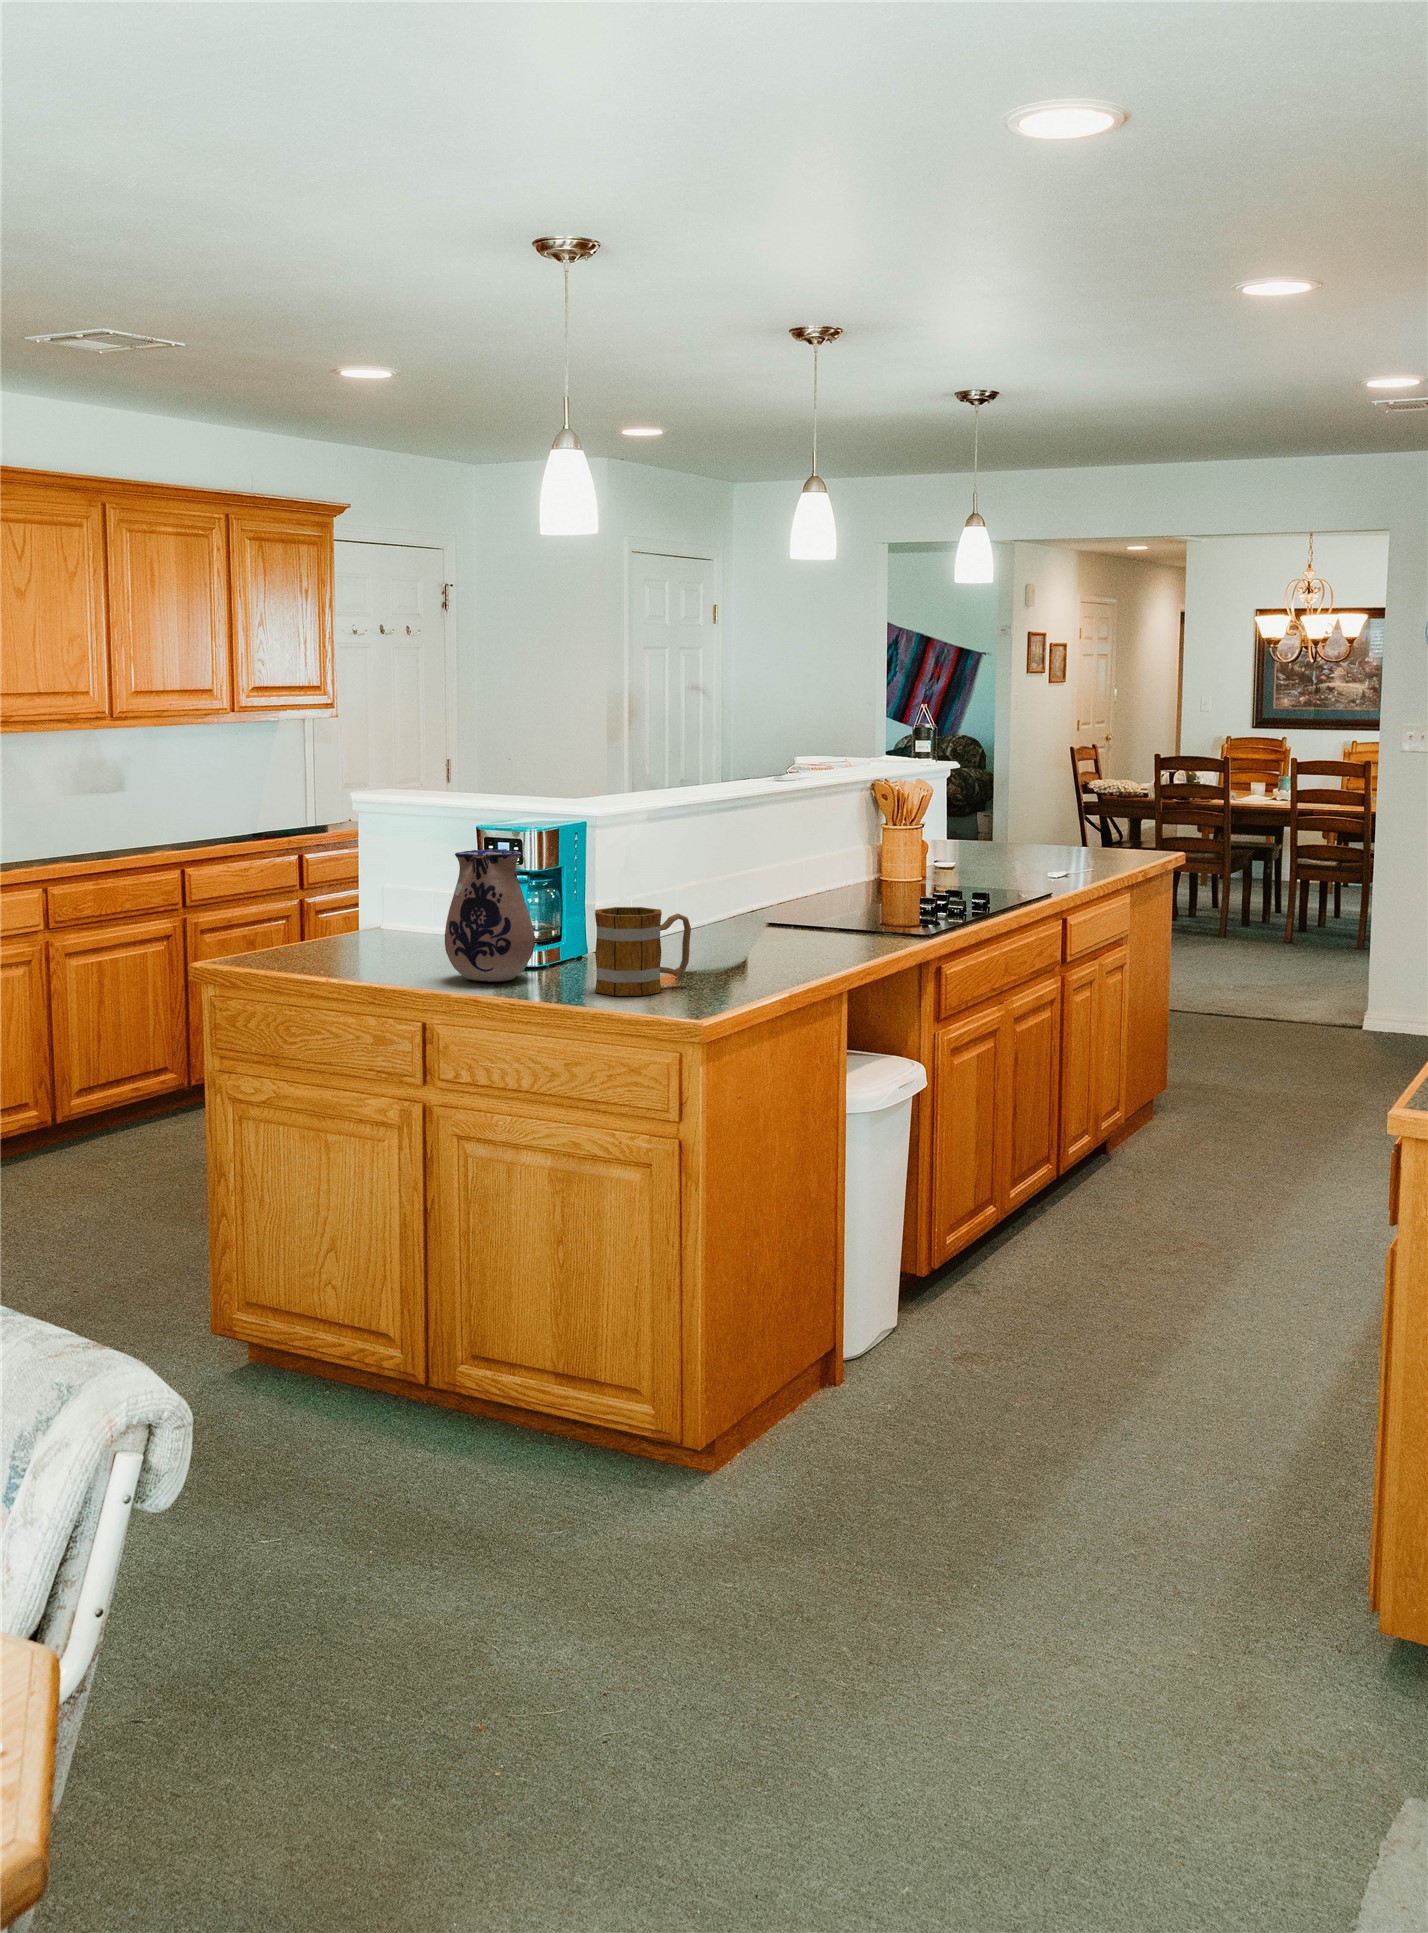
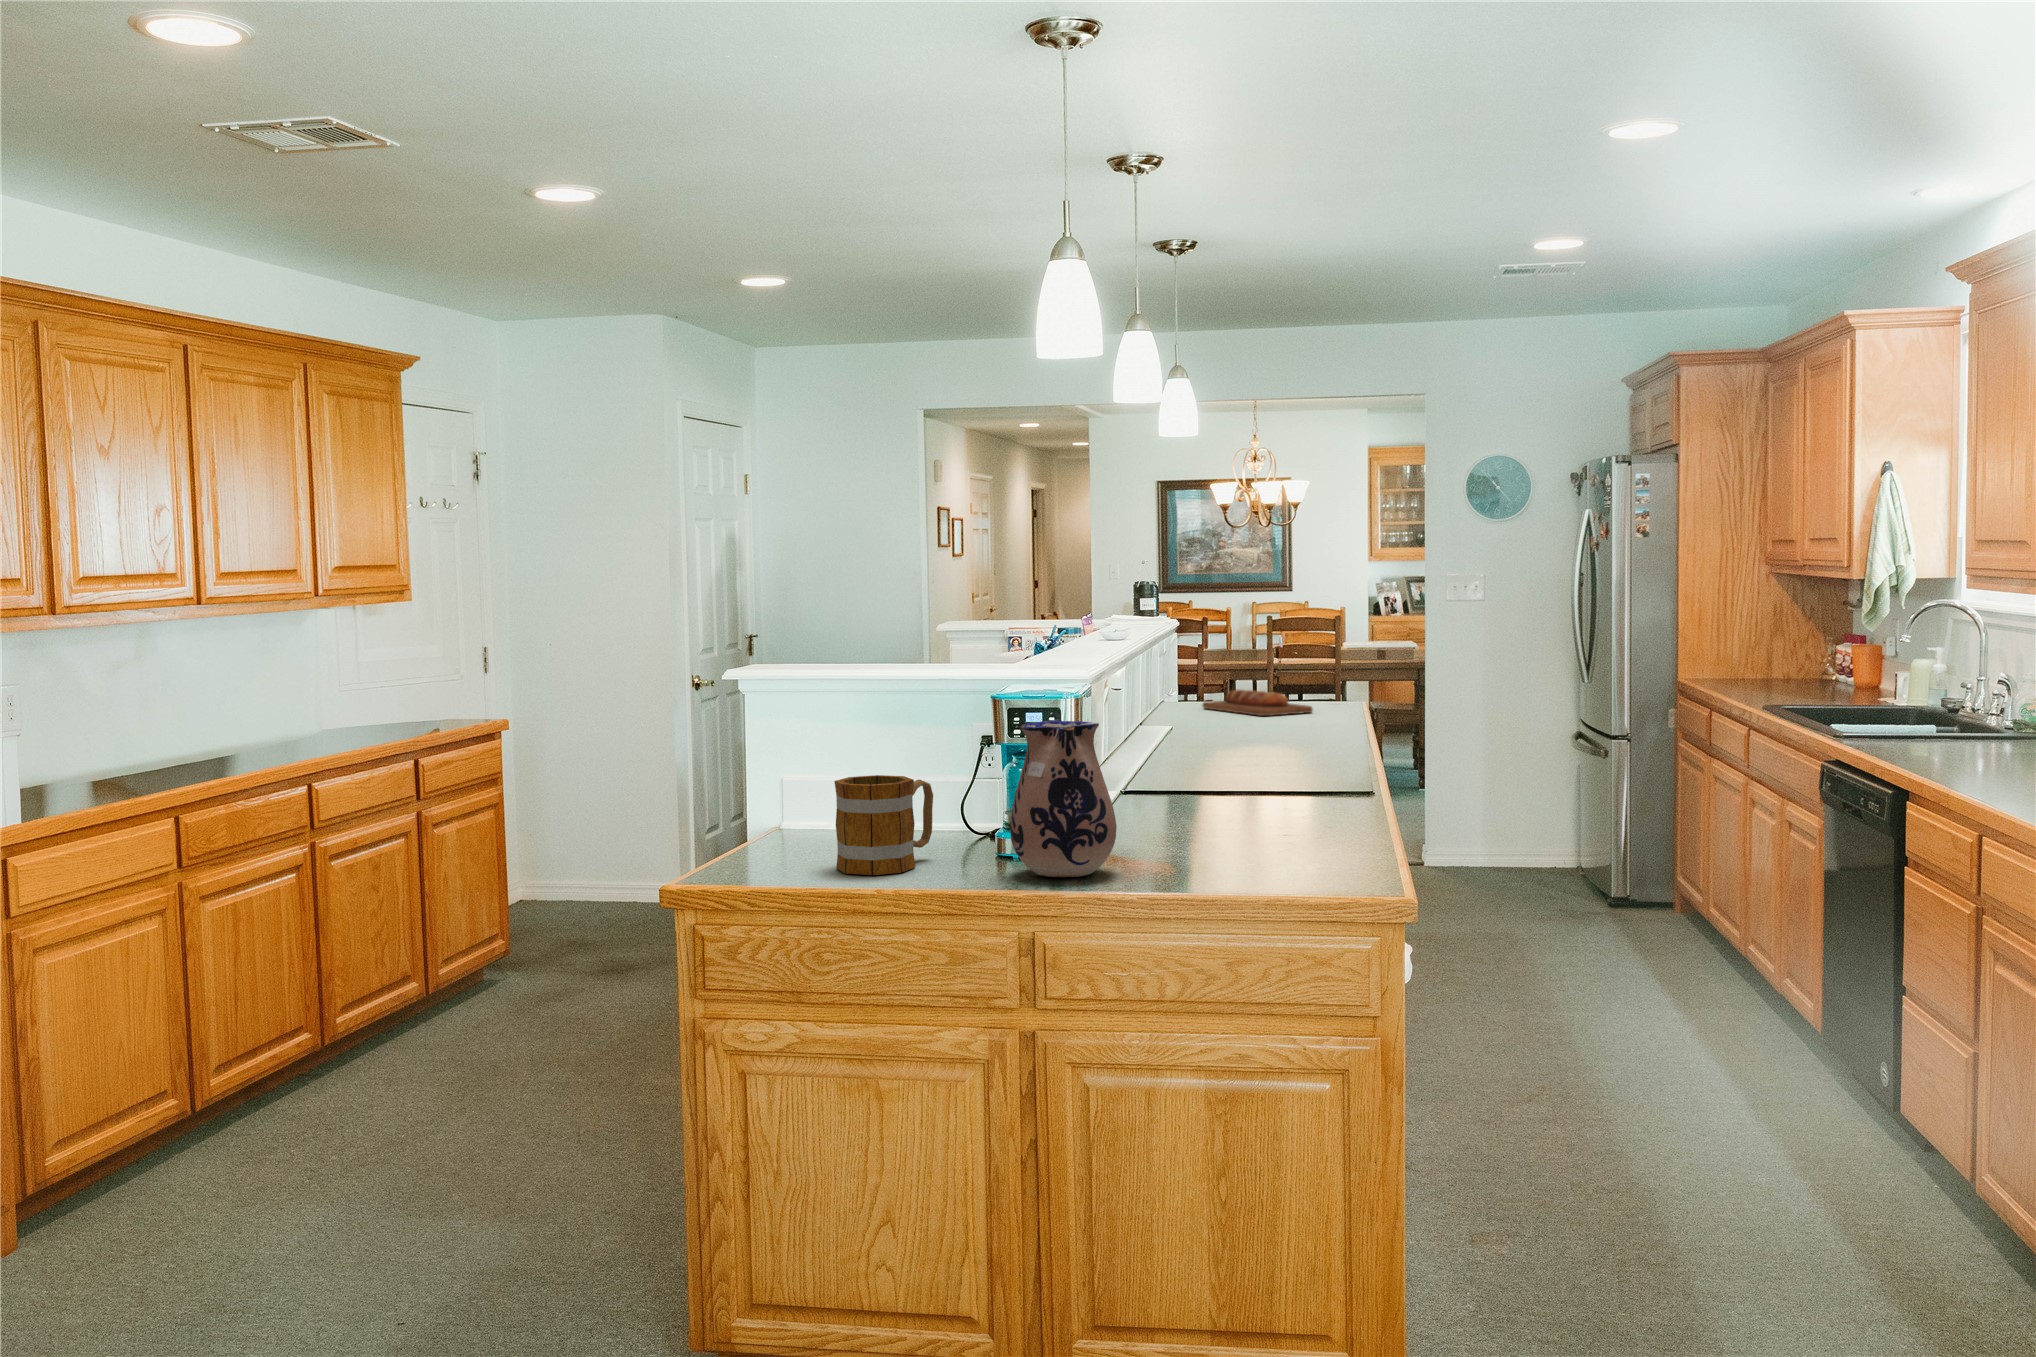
bread loaf: none [1014,834,1106,862] -> present [1203,690,1313,716]
mug: present [595,907,691,996] -> present [834,775,933,875]

